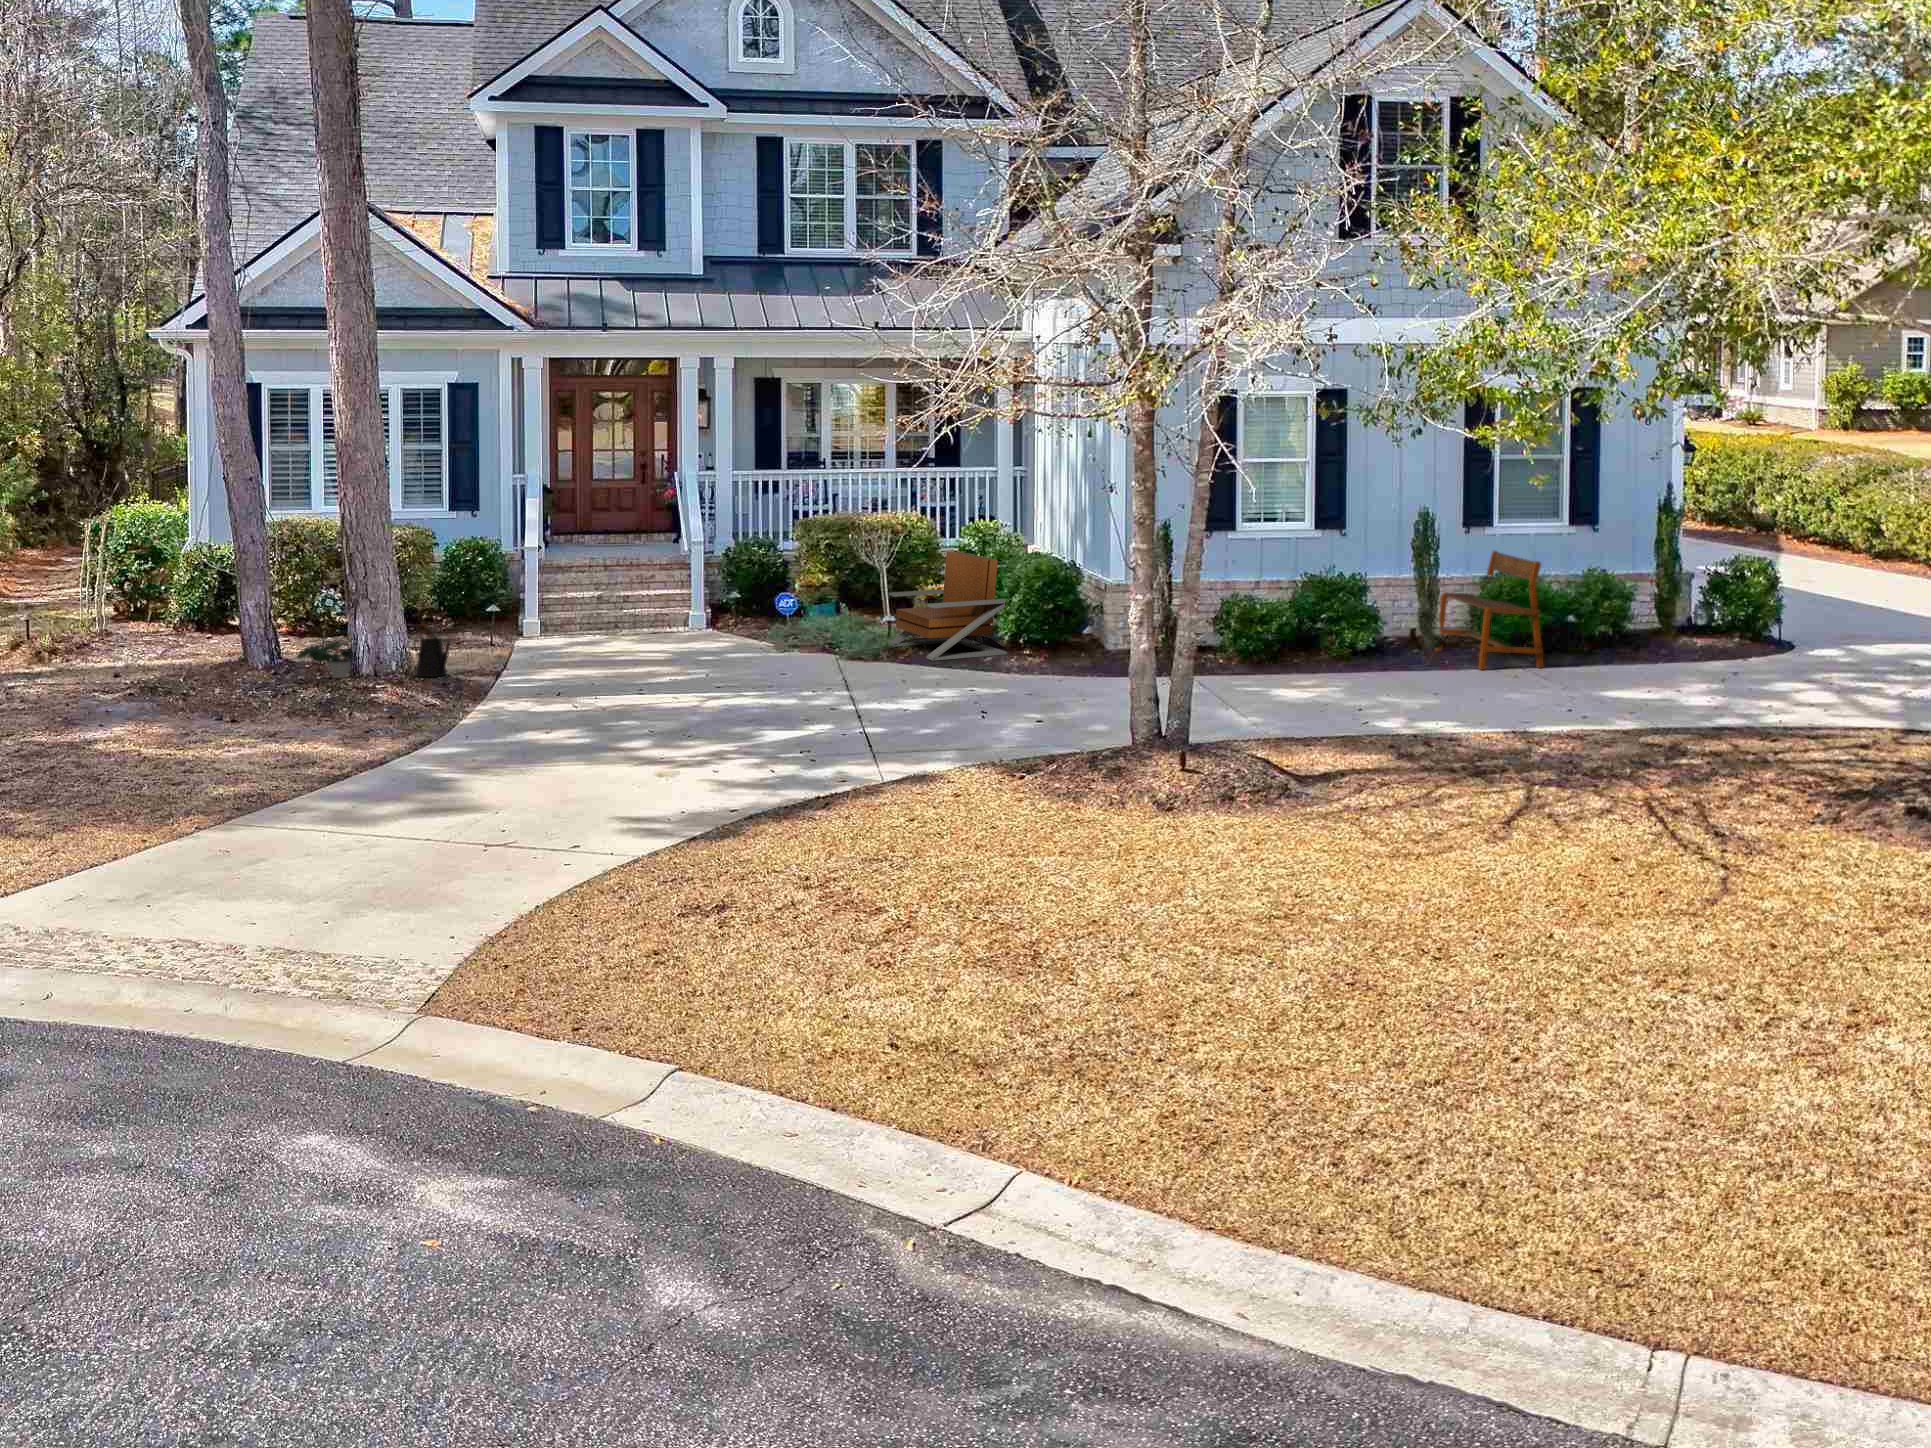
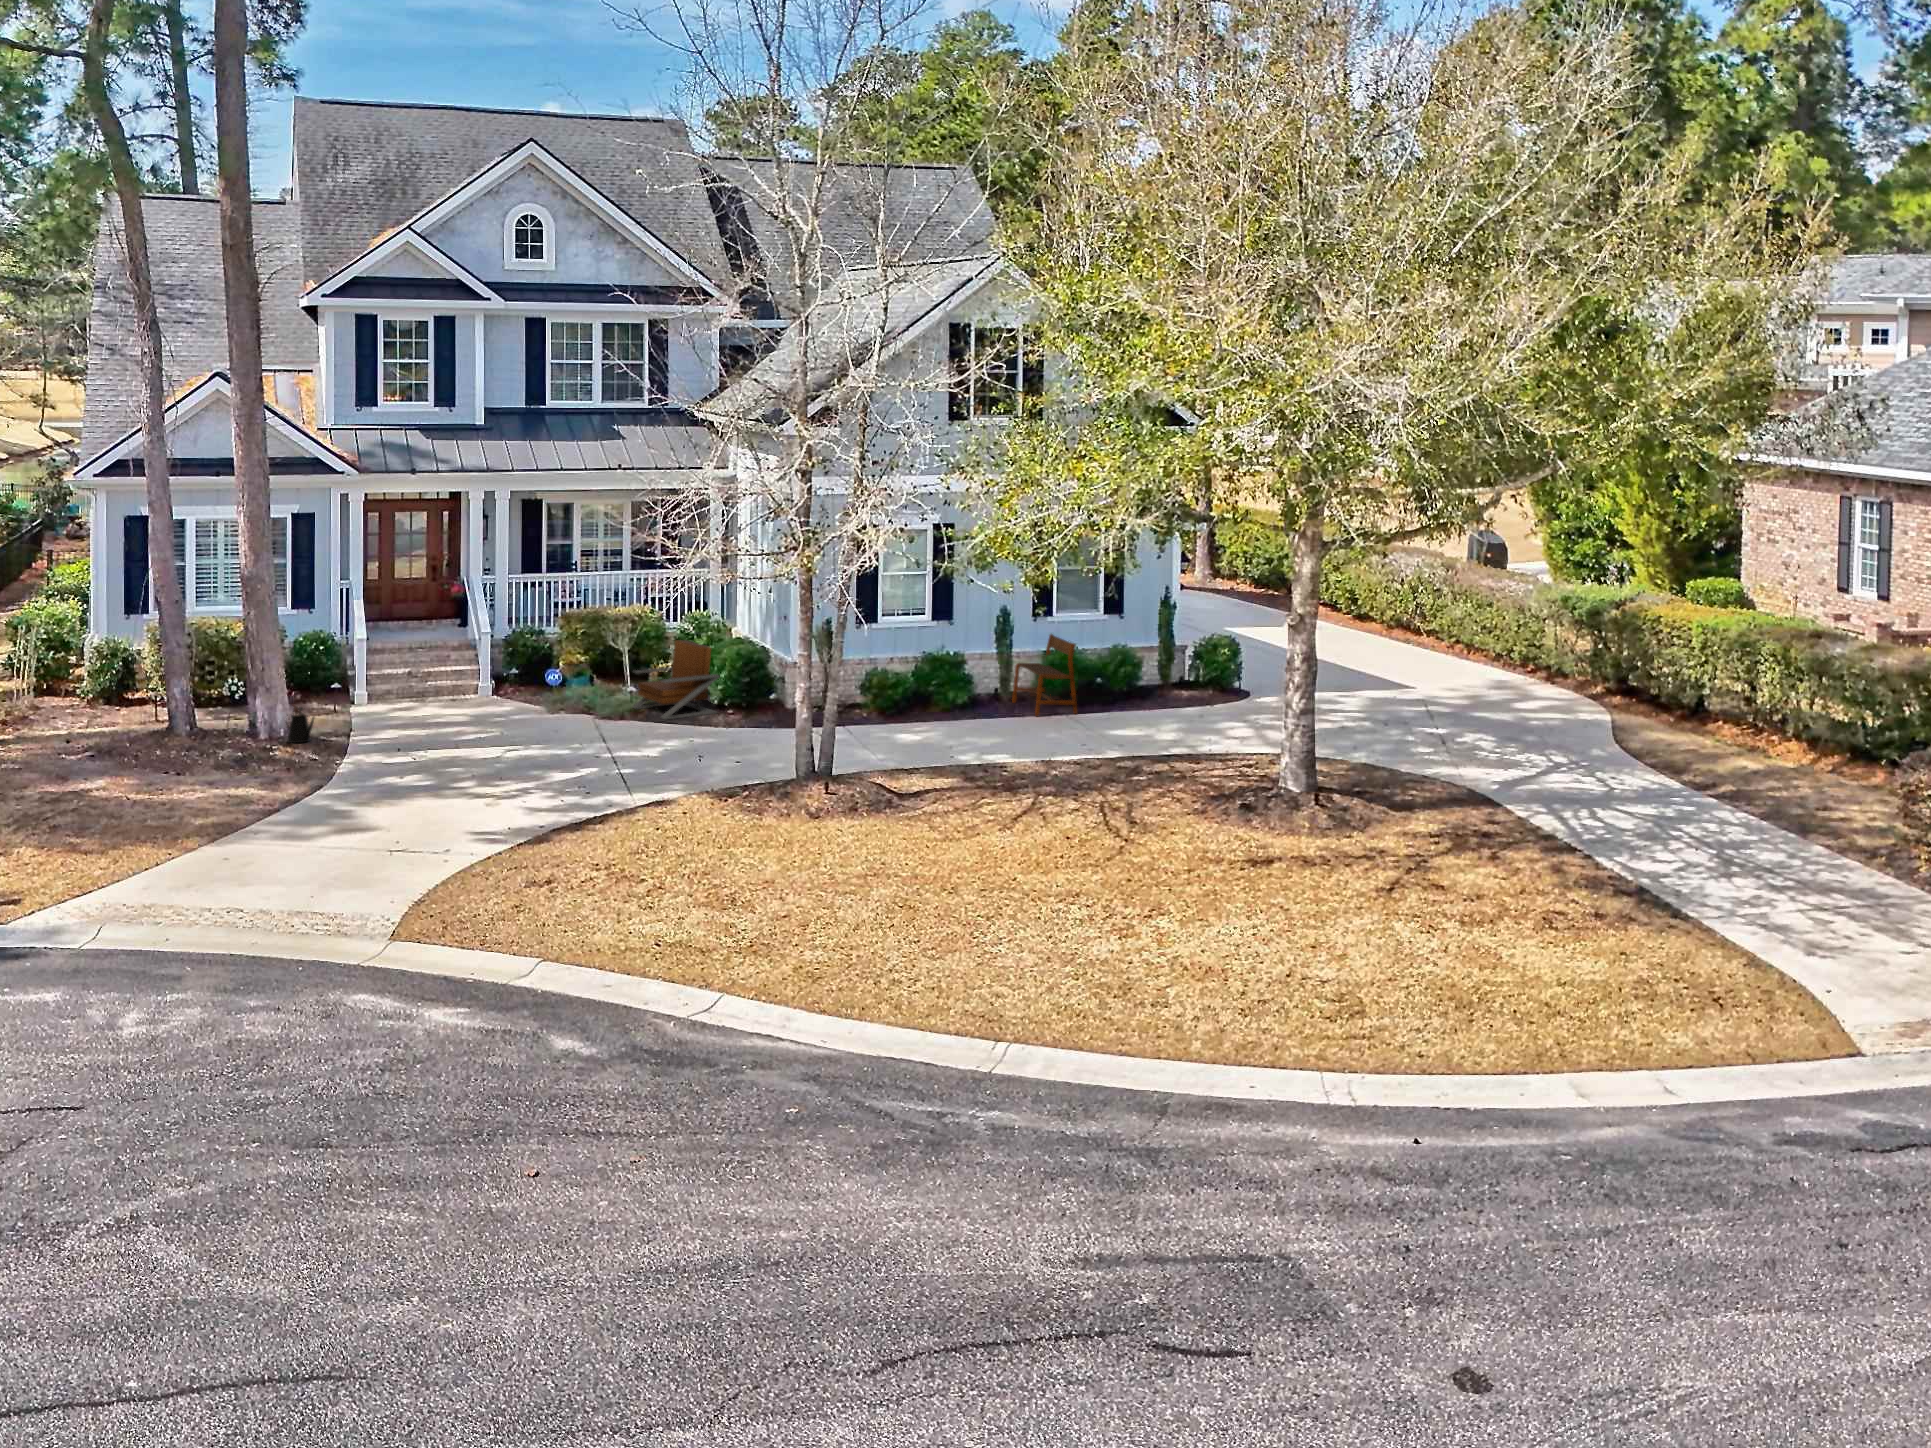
potted plant: present [297,642,353,678] -> none [198,719,253,746]

